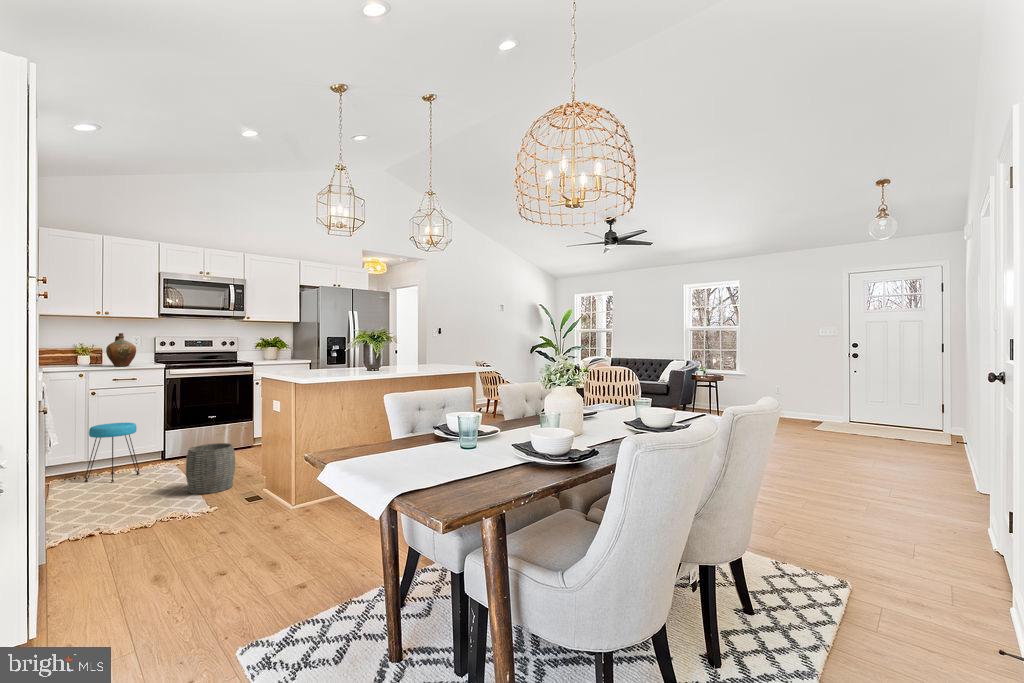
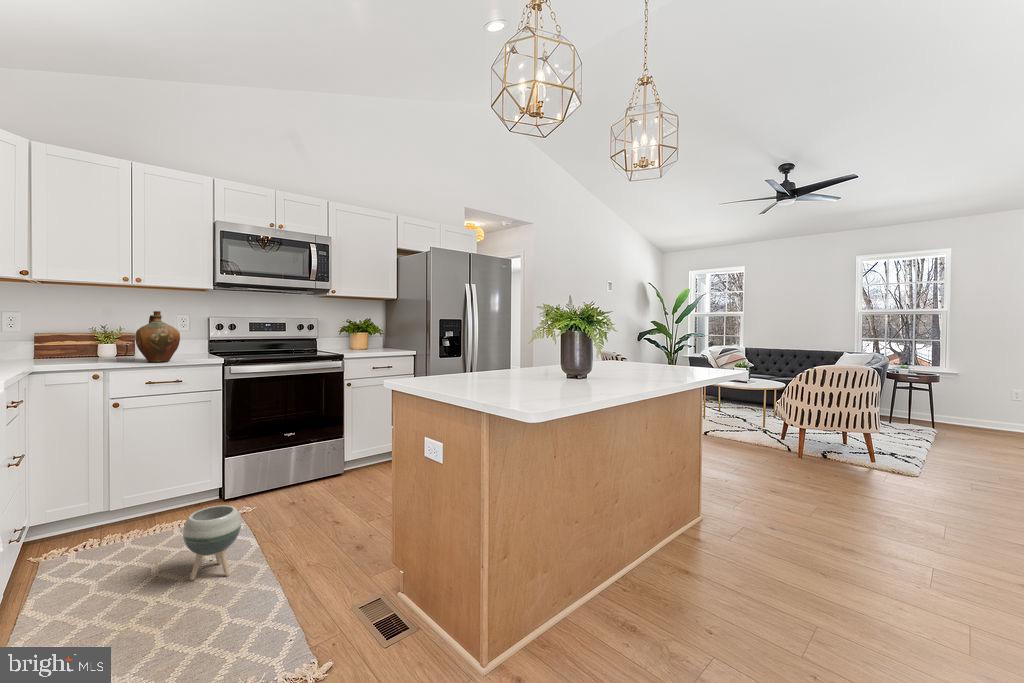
stool: present [85,423,140,482] -> none [97,453,186,558]
woven basket: present [186,443,235,494] -> none [259,503,340,607]
planter: none [141,448,176,488] -> present [183,505,241,580]

